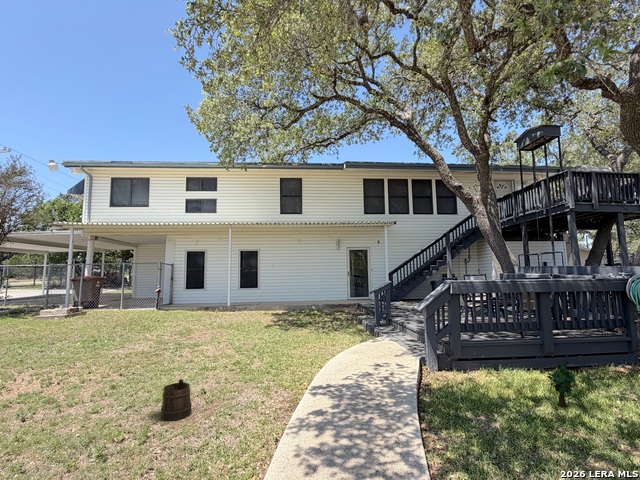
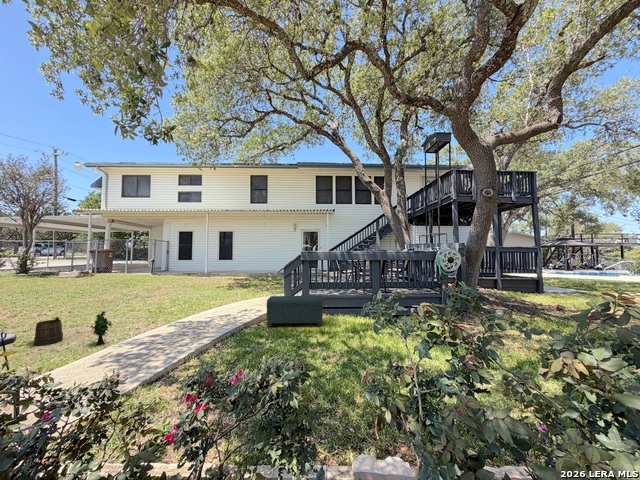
bench: none [428,340,511,383] -> present [267,296,323,327]
decorative plant: present [547,361,577,407] -> present [91,311,112,345]

